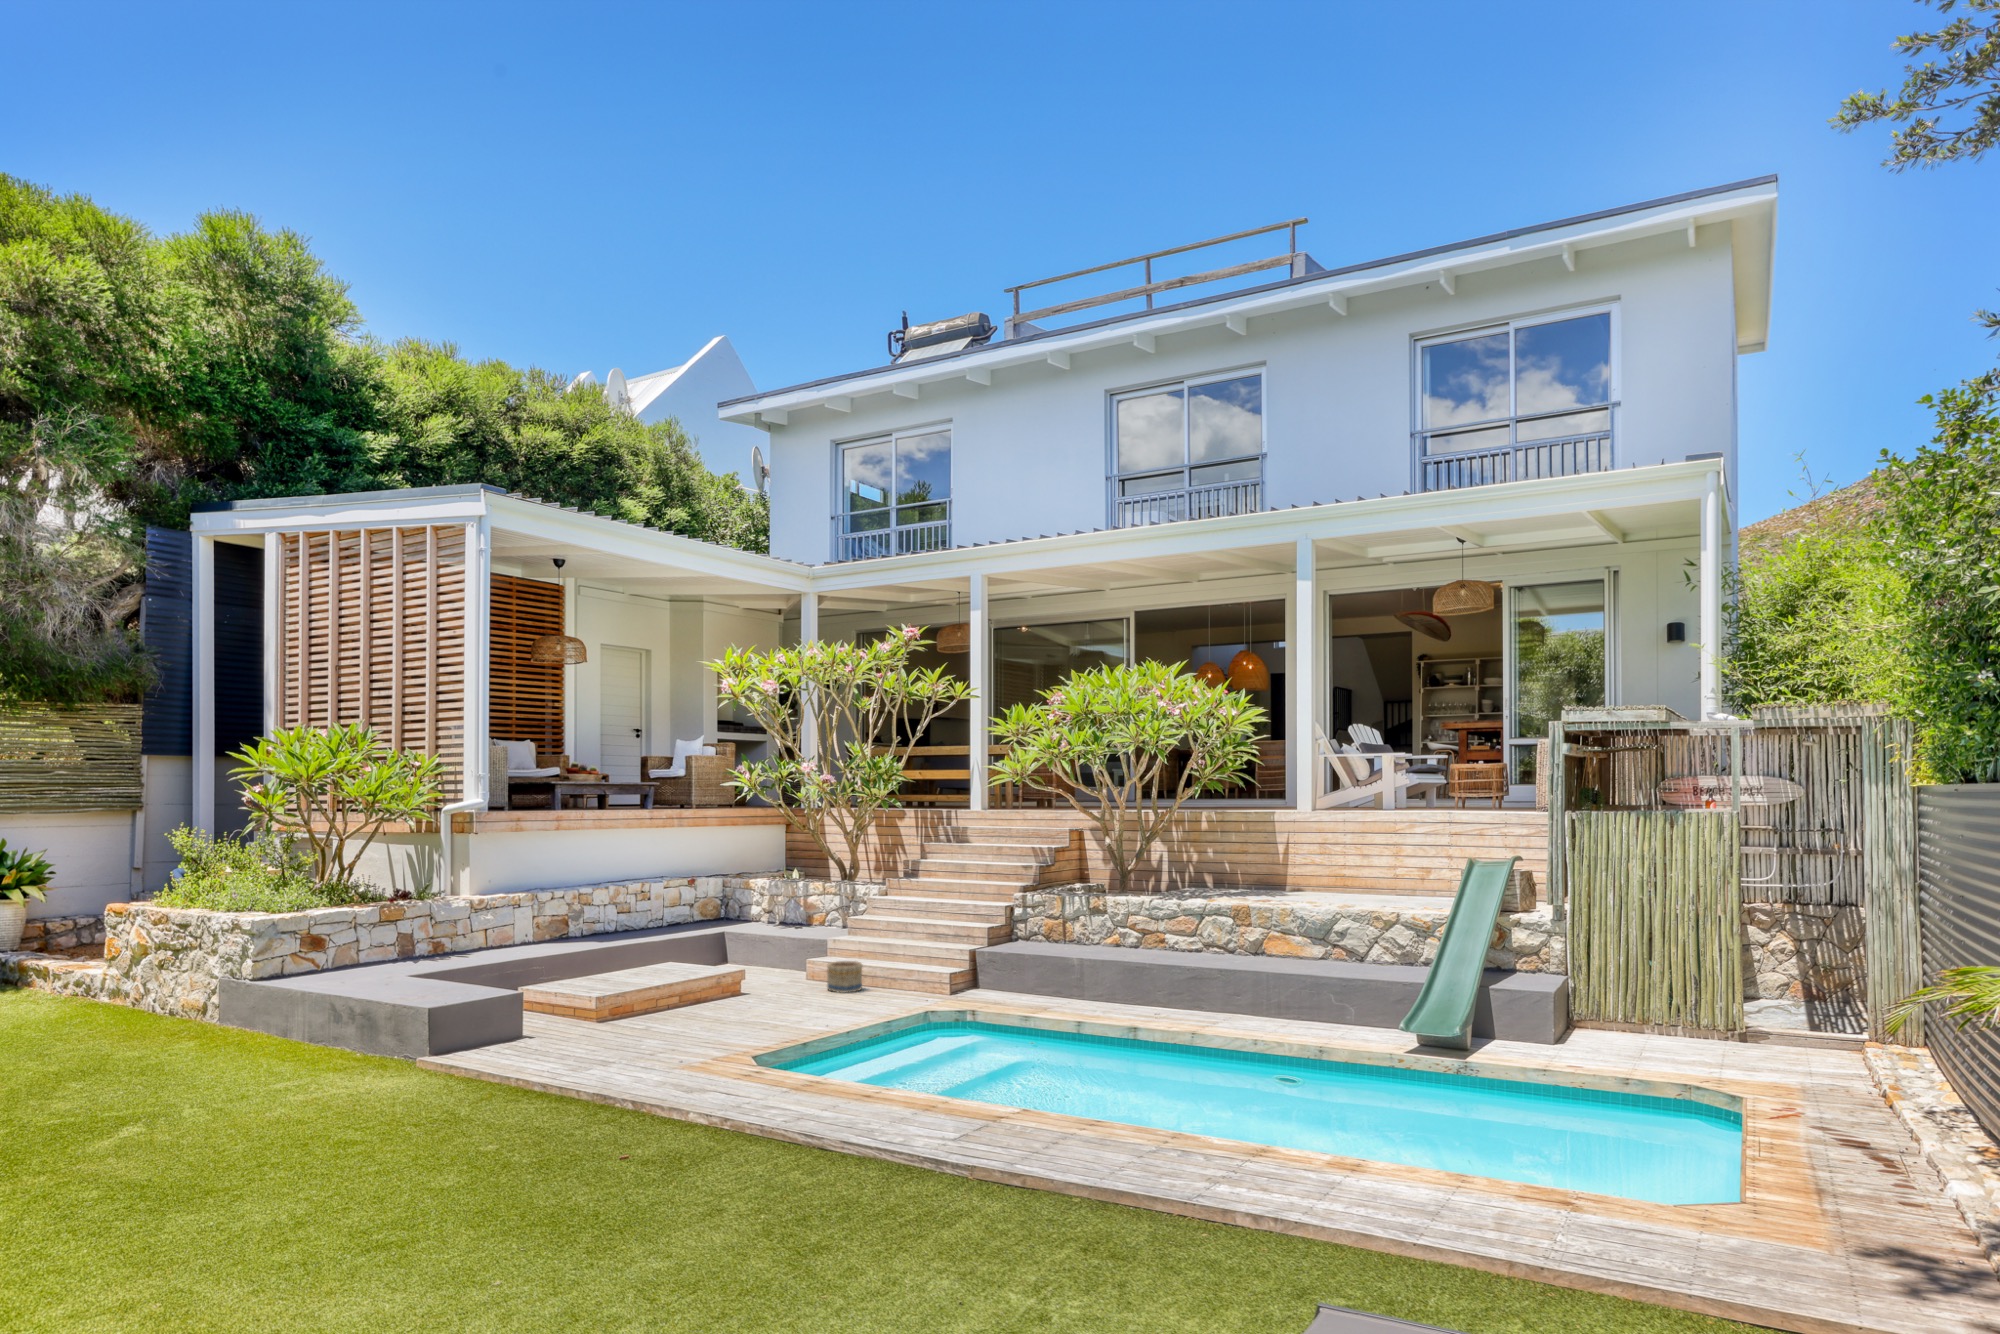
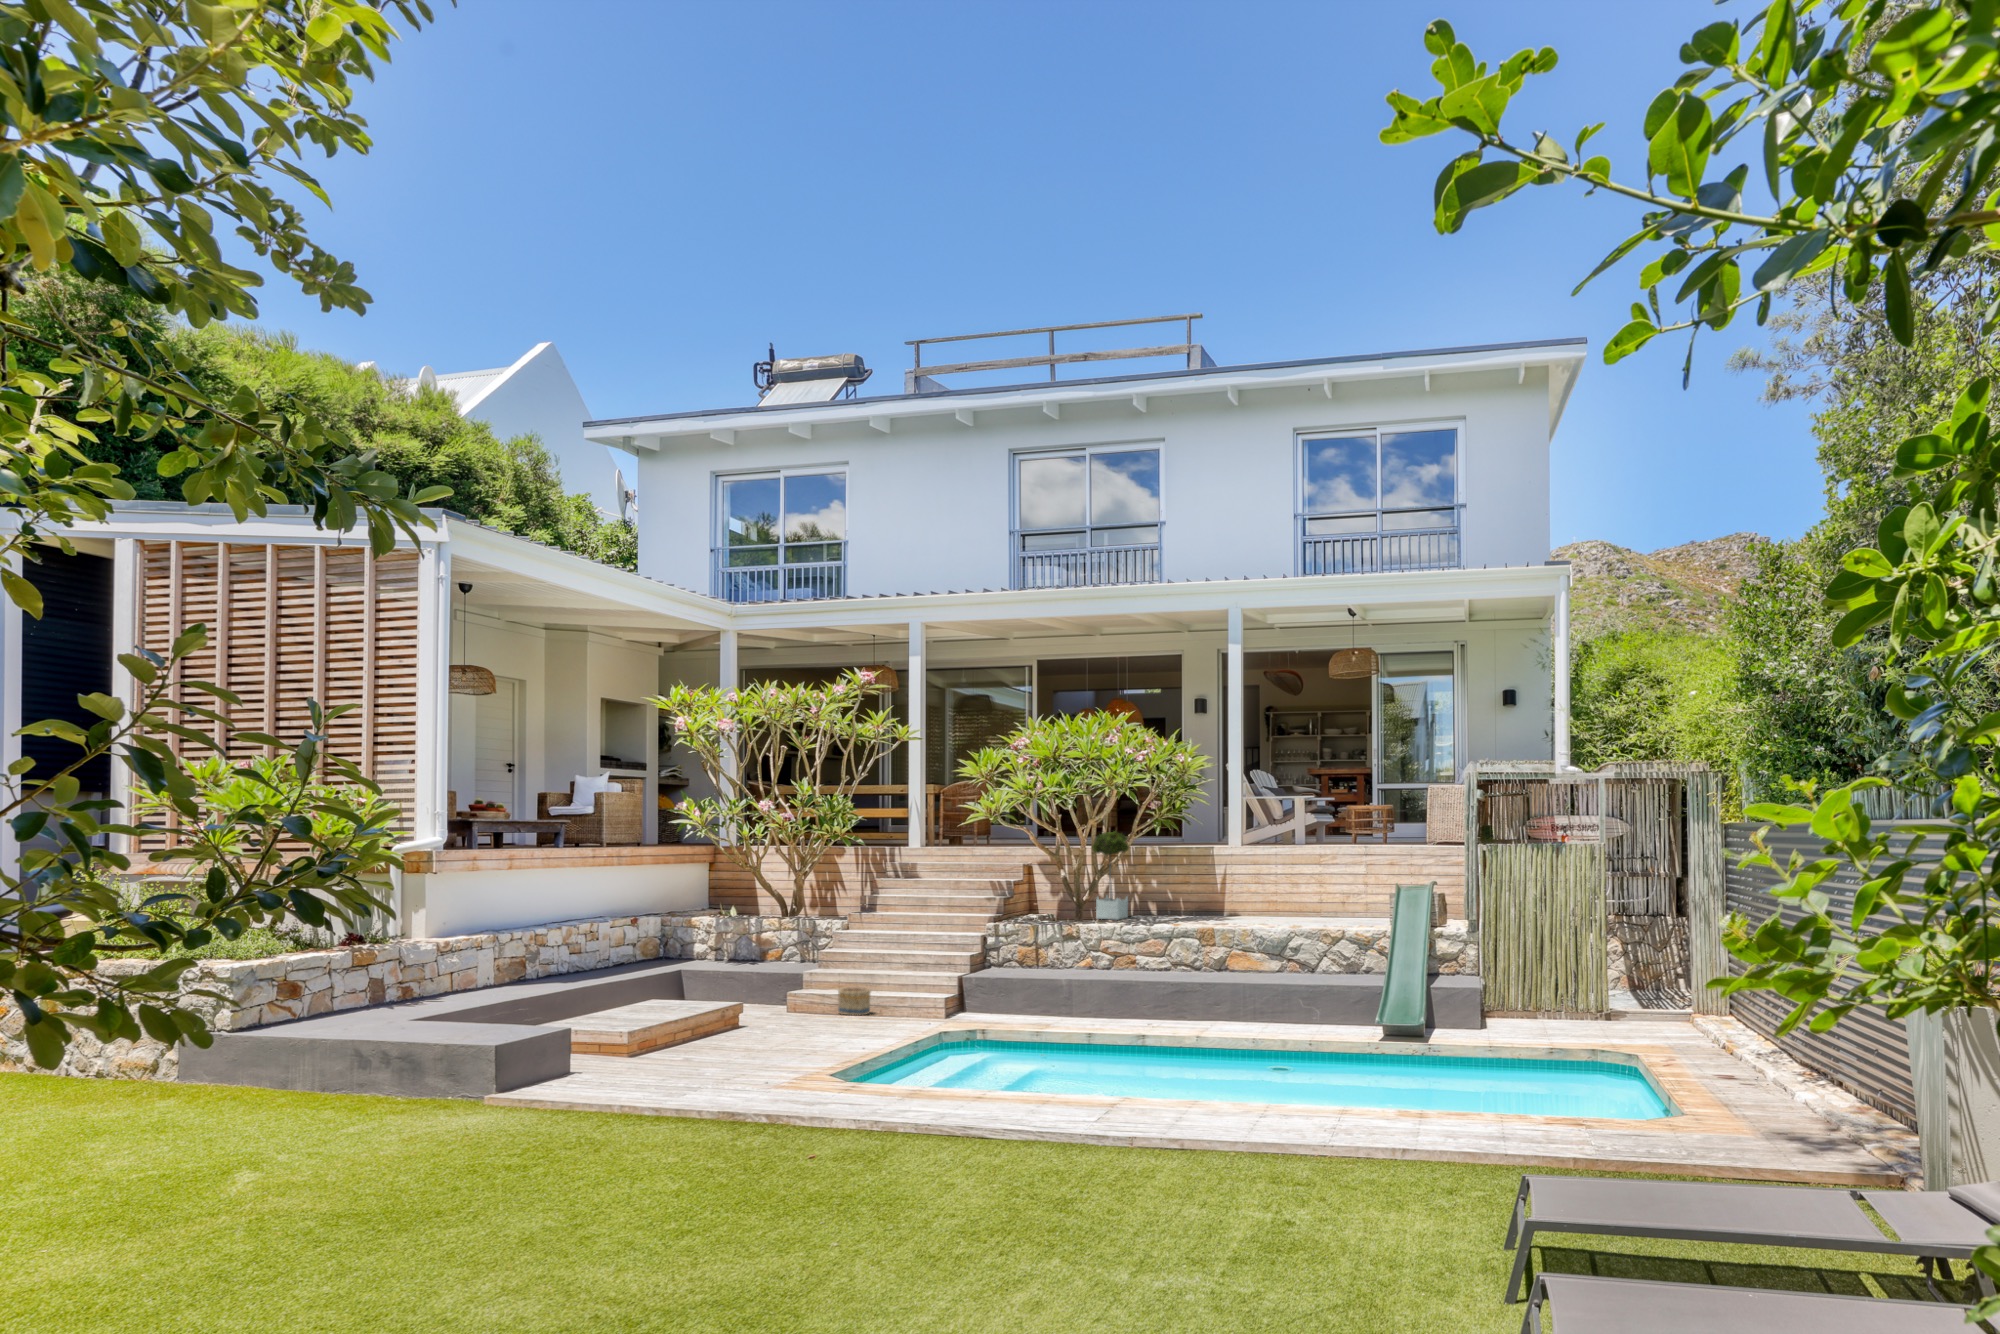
potted tree: none [1137,791,1181,891] -> present [1092,831,1129,920]

